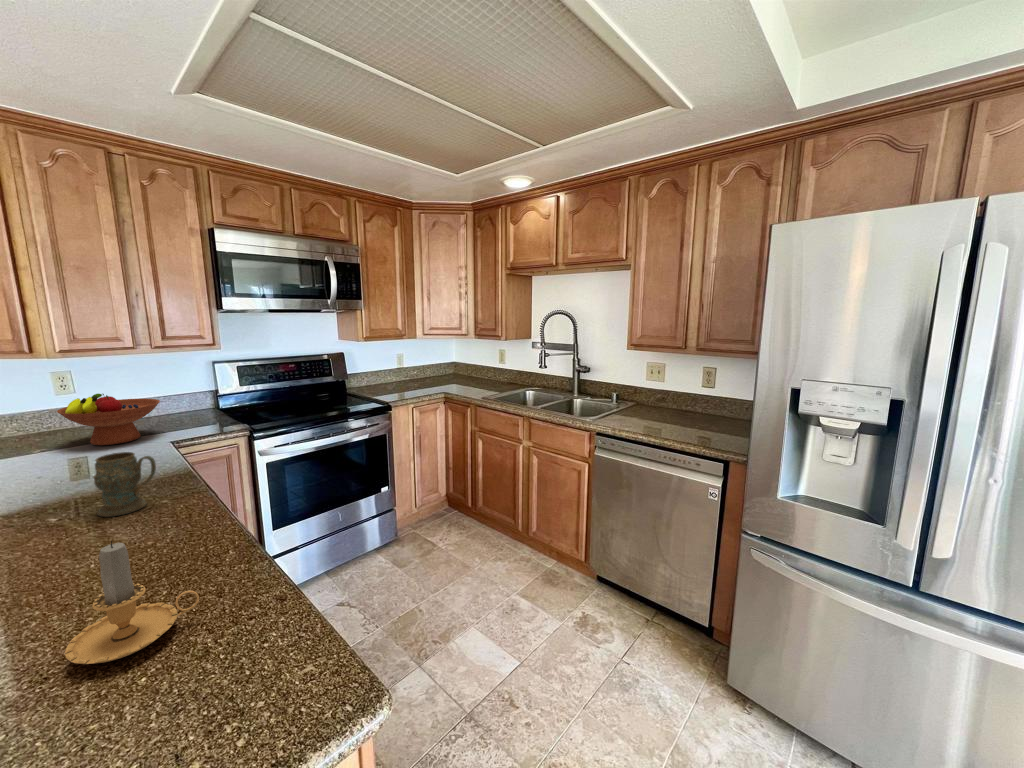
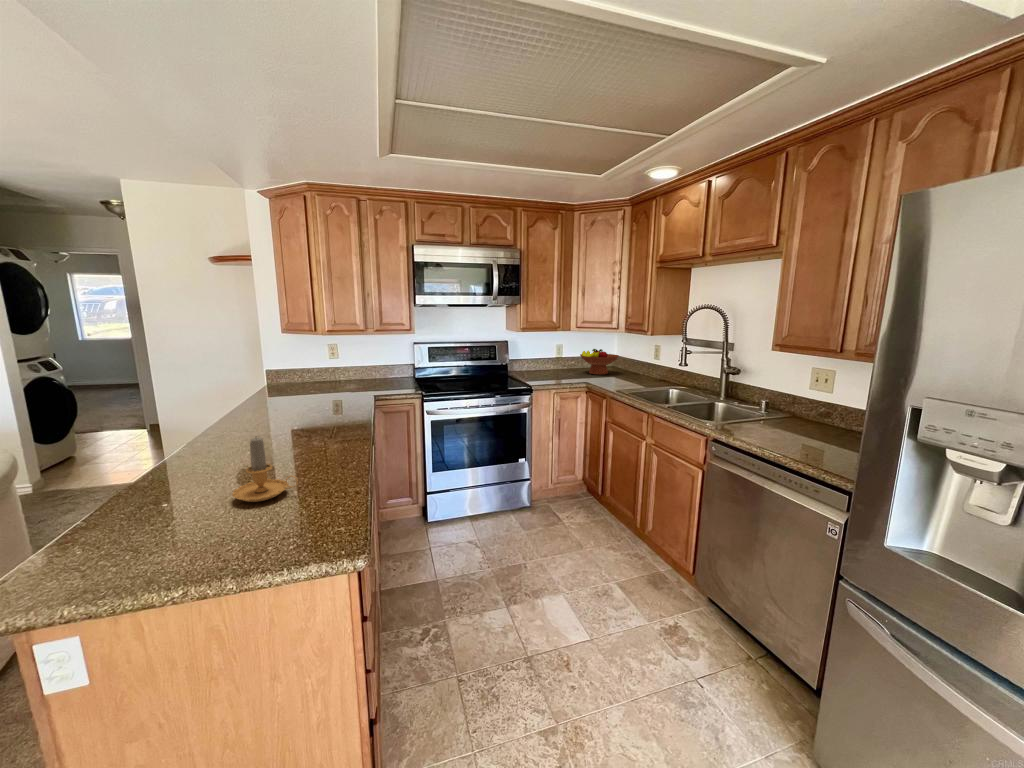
fruit bowl: present [57,394,160,445] -> present [580,349,619,375]
mug: present [93,452,156,517] -> none [301,396,331,434]

